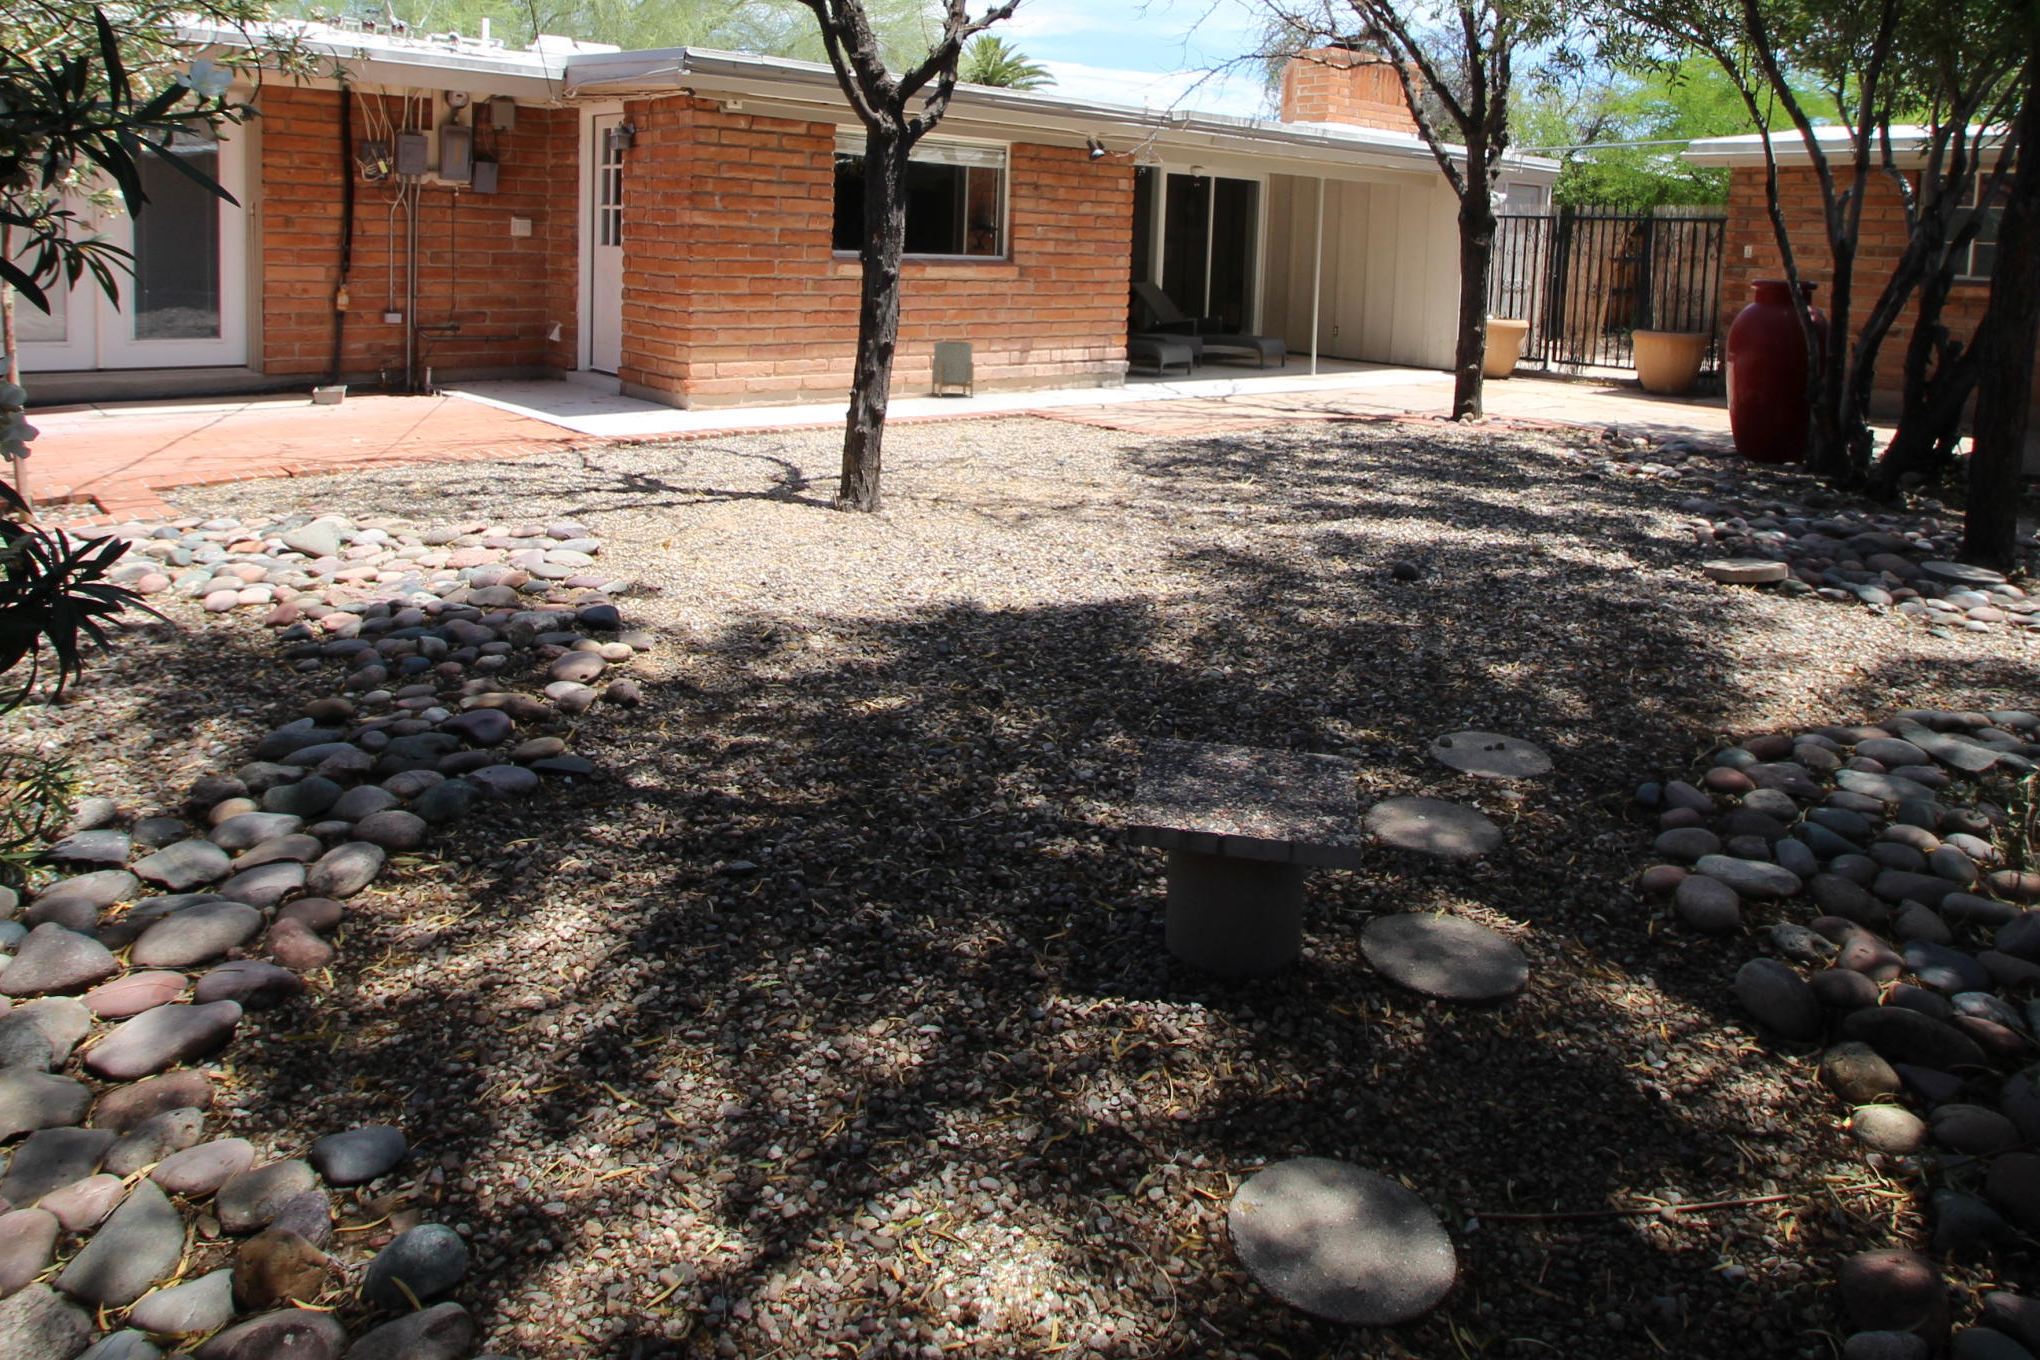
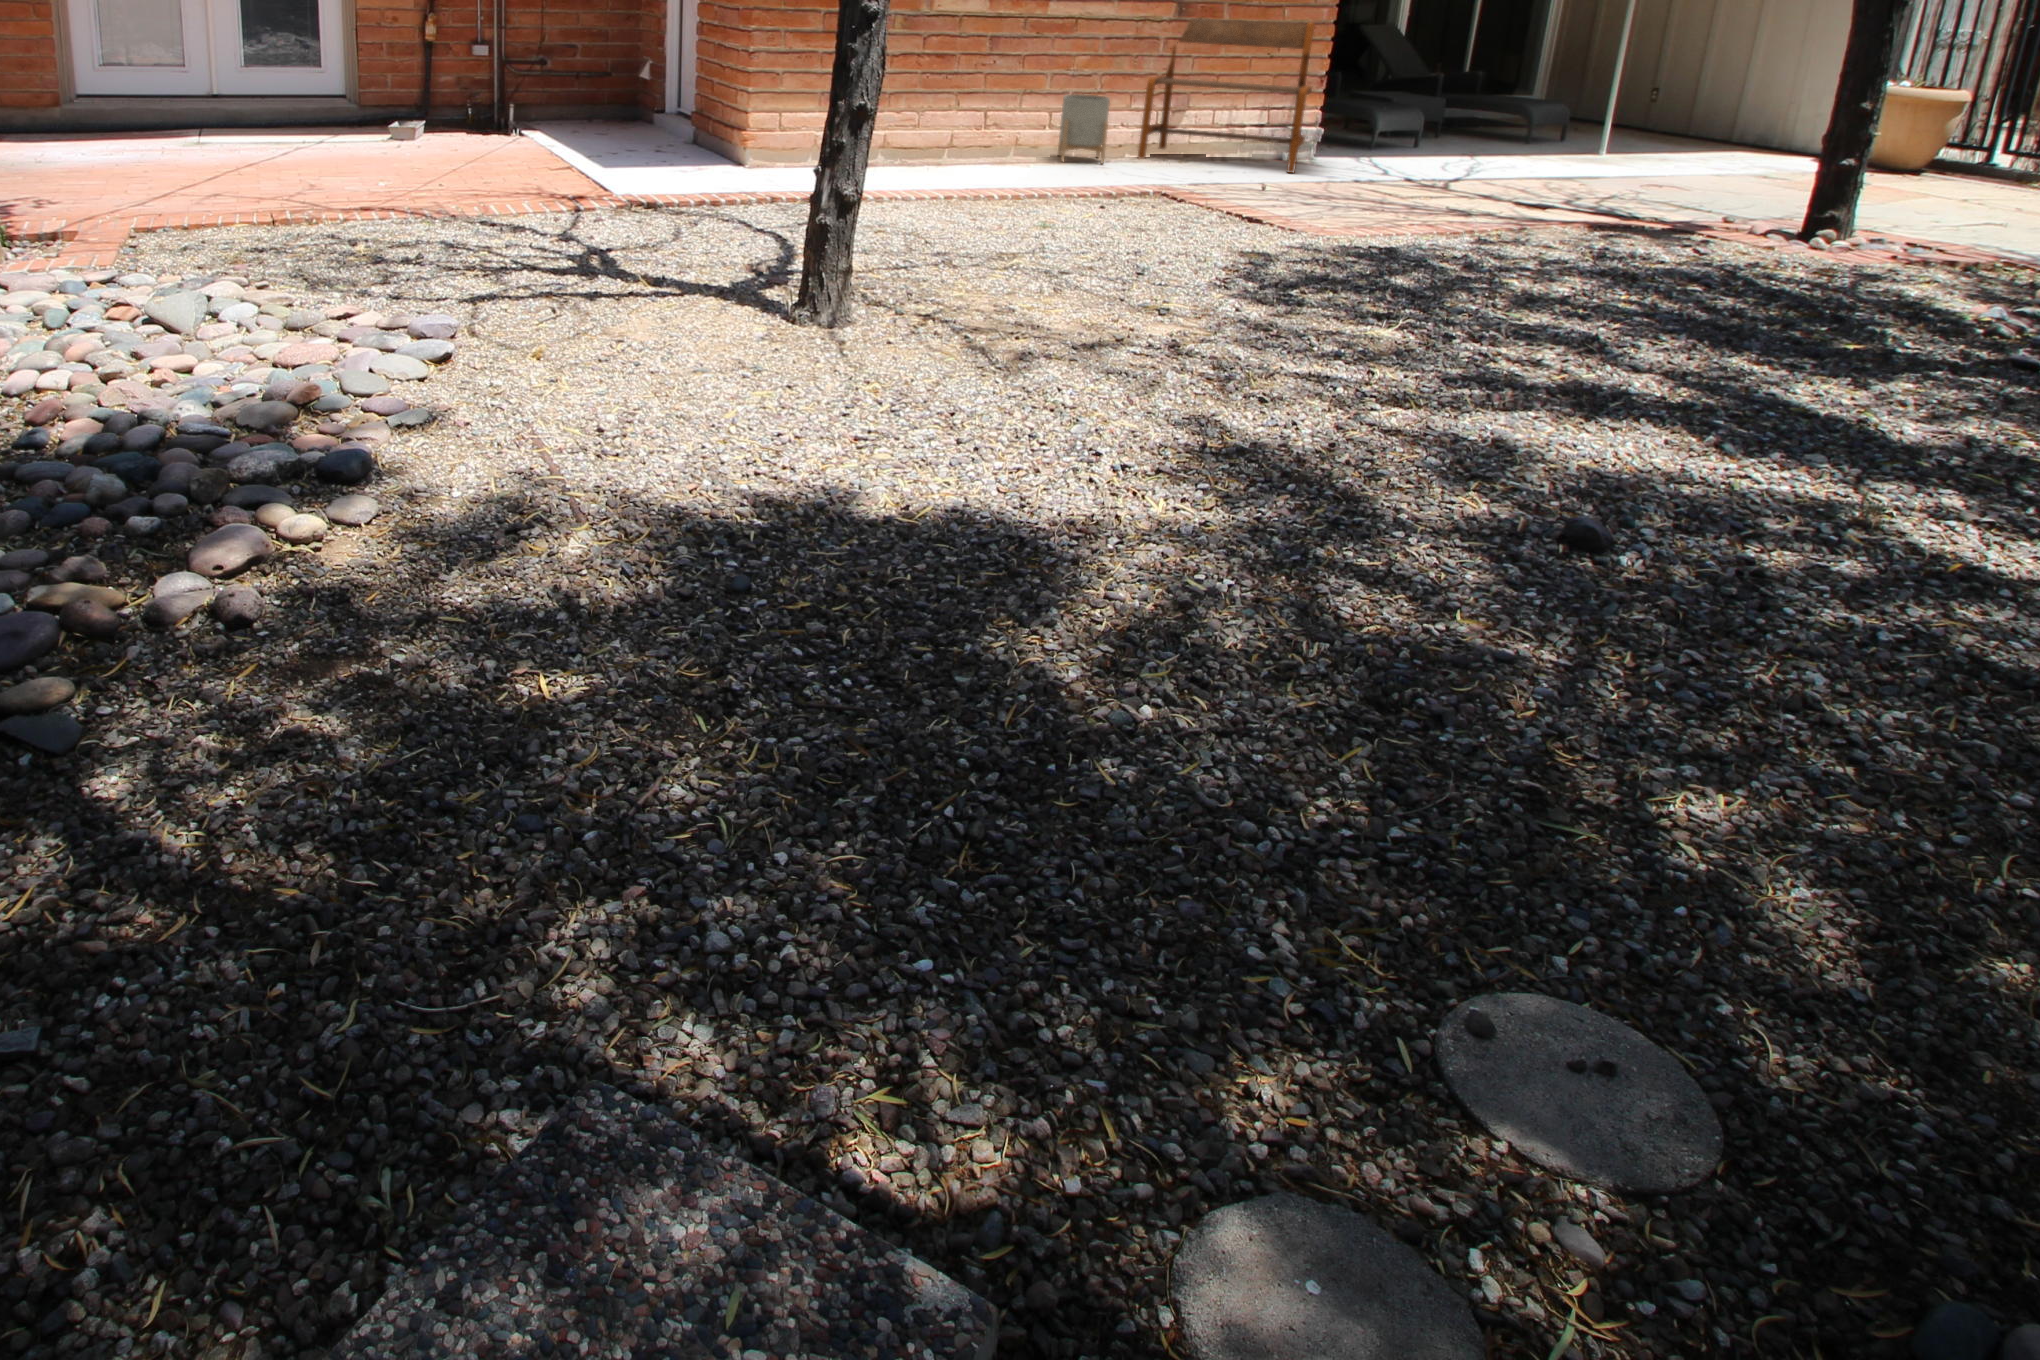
bench: none [995,276,1120,397] -> present [1138,18,1315,173]

